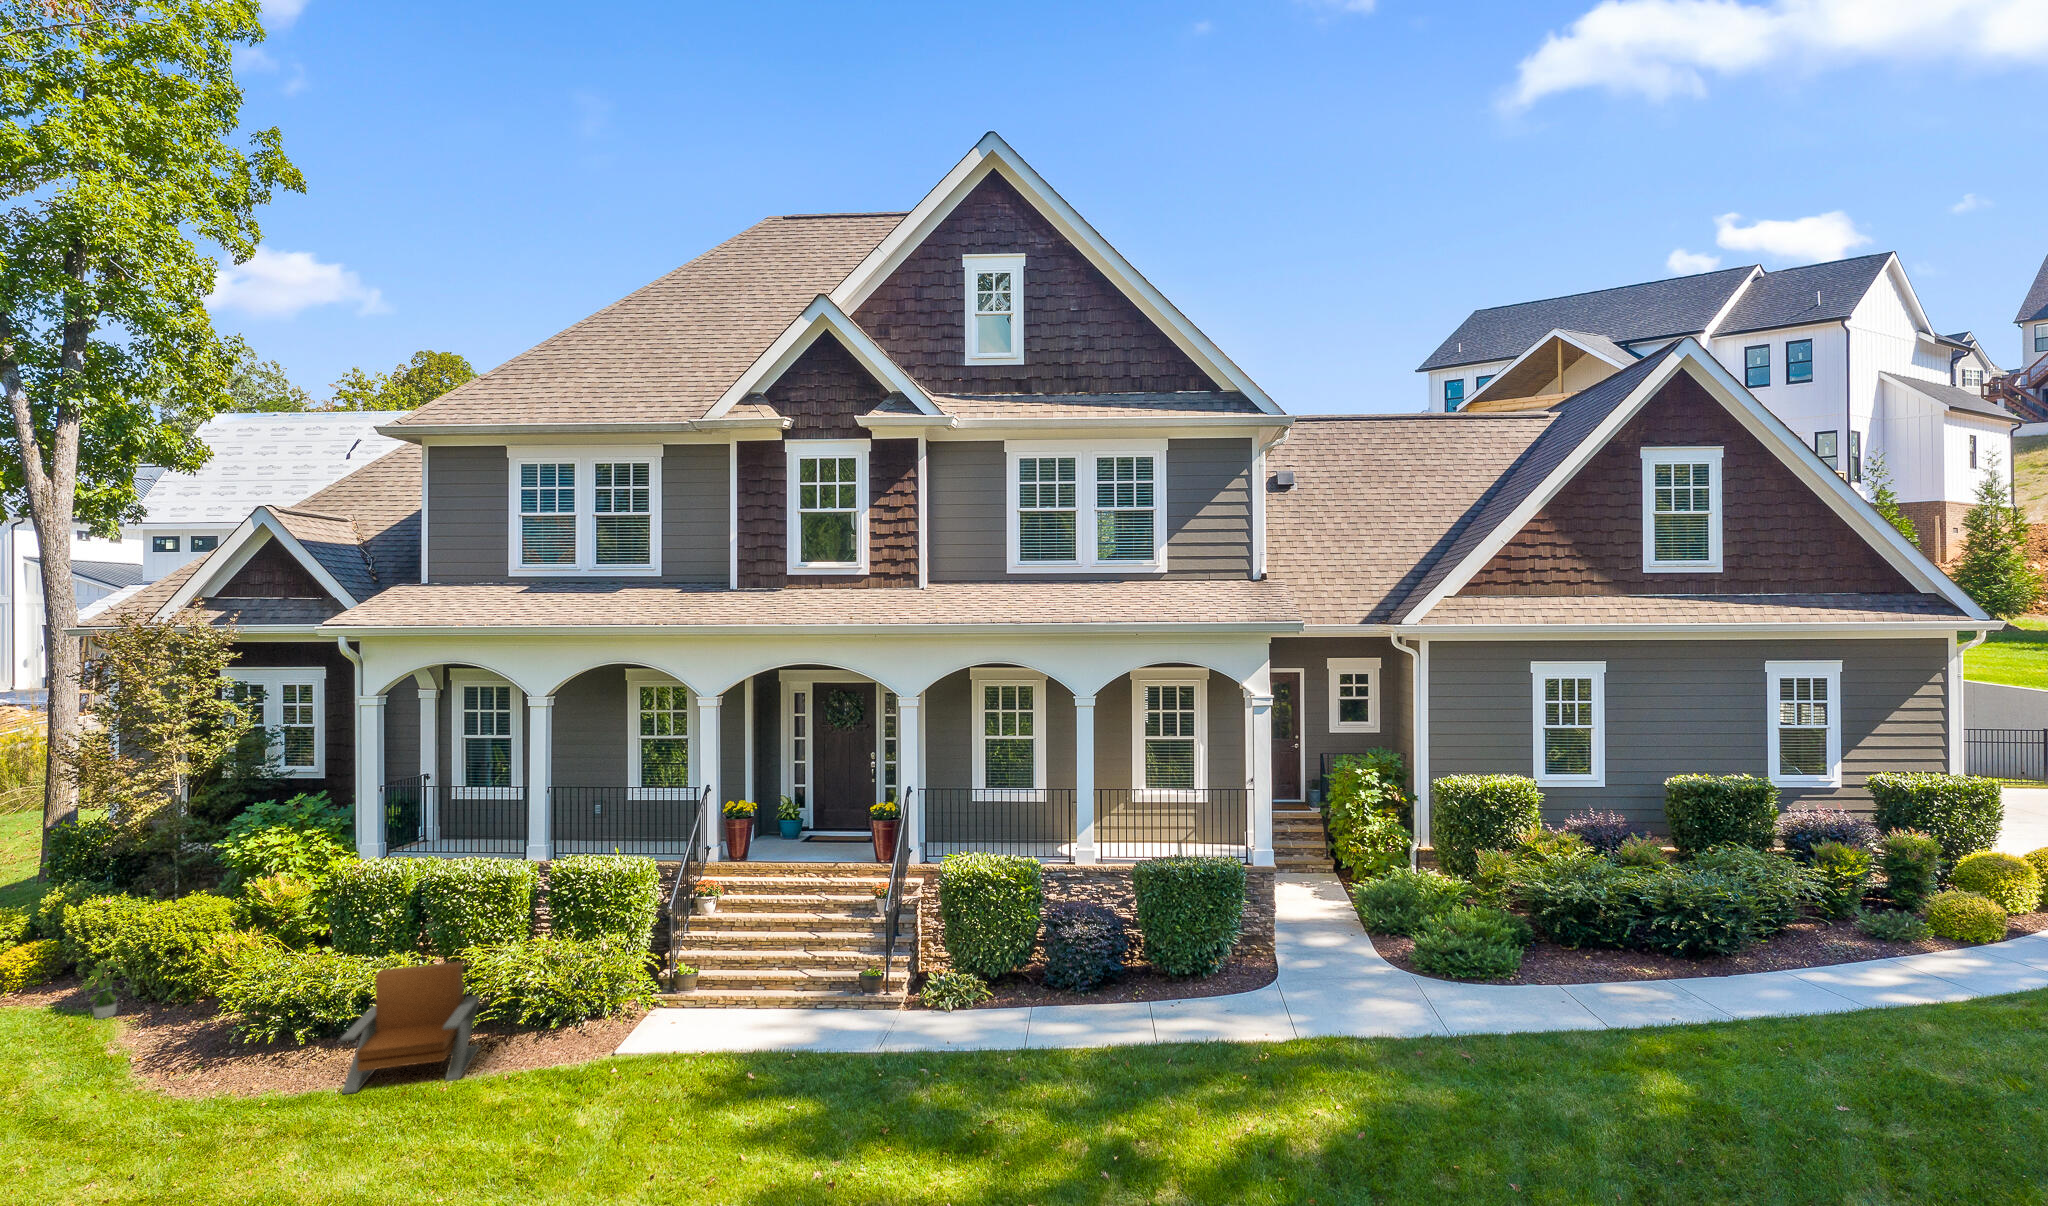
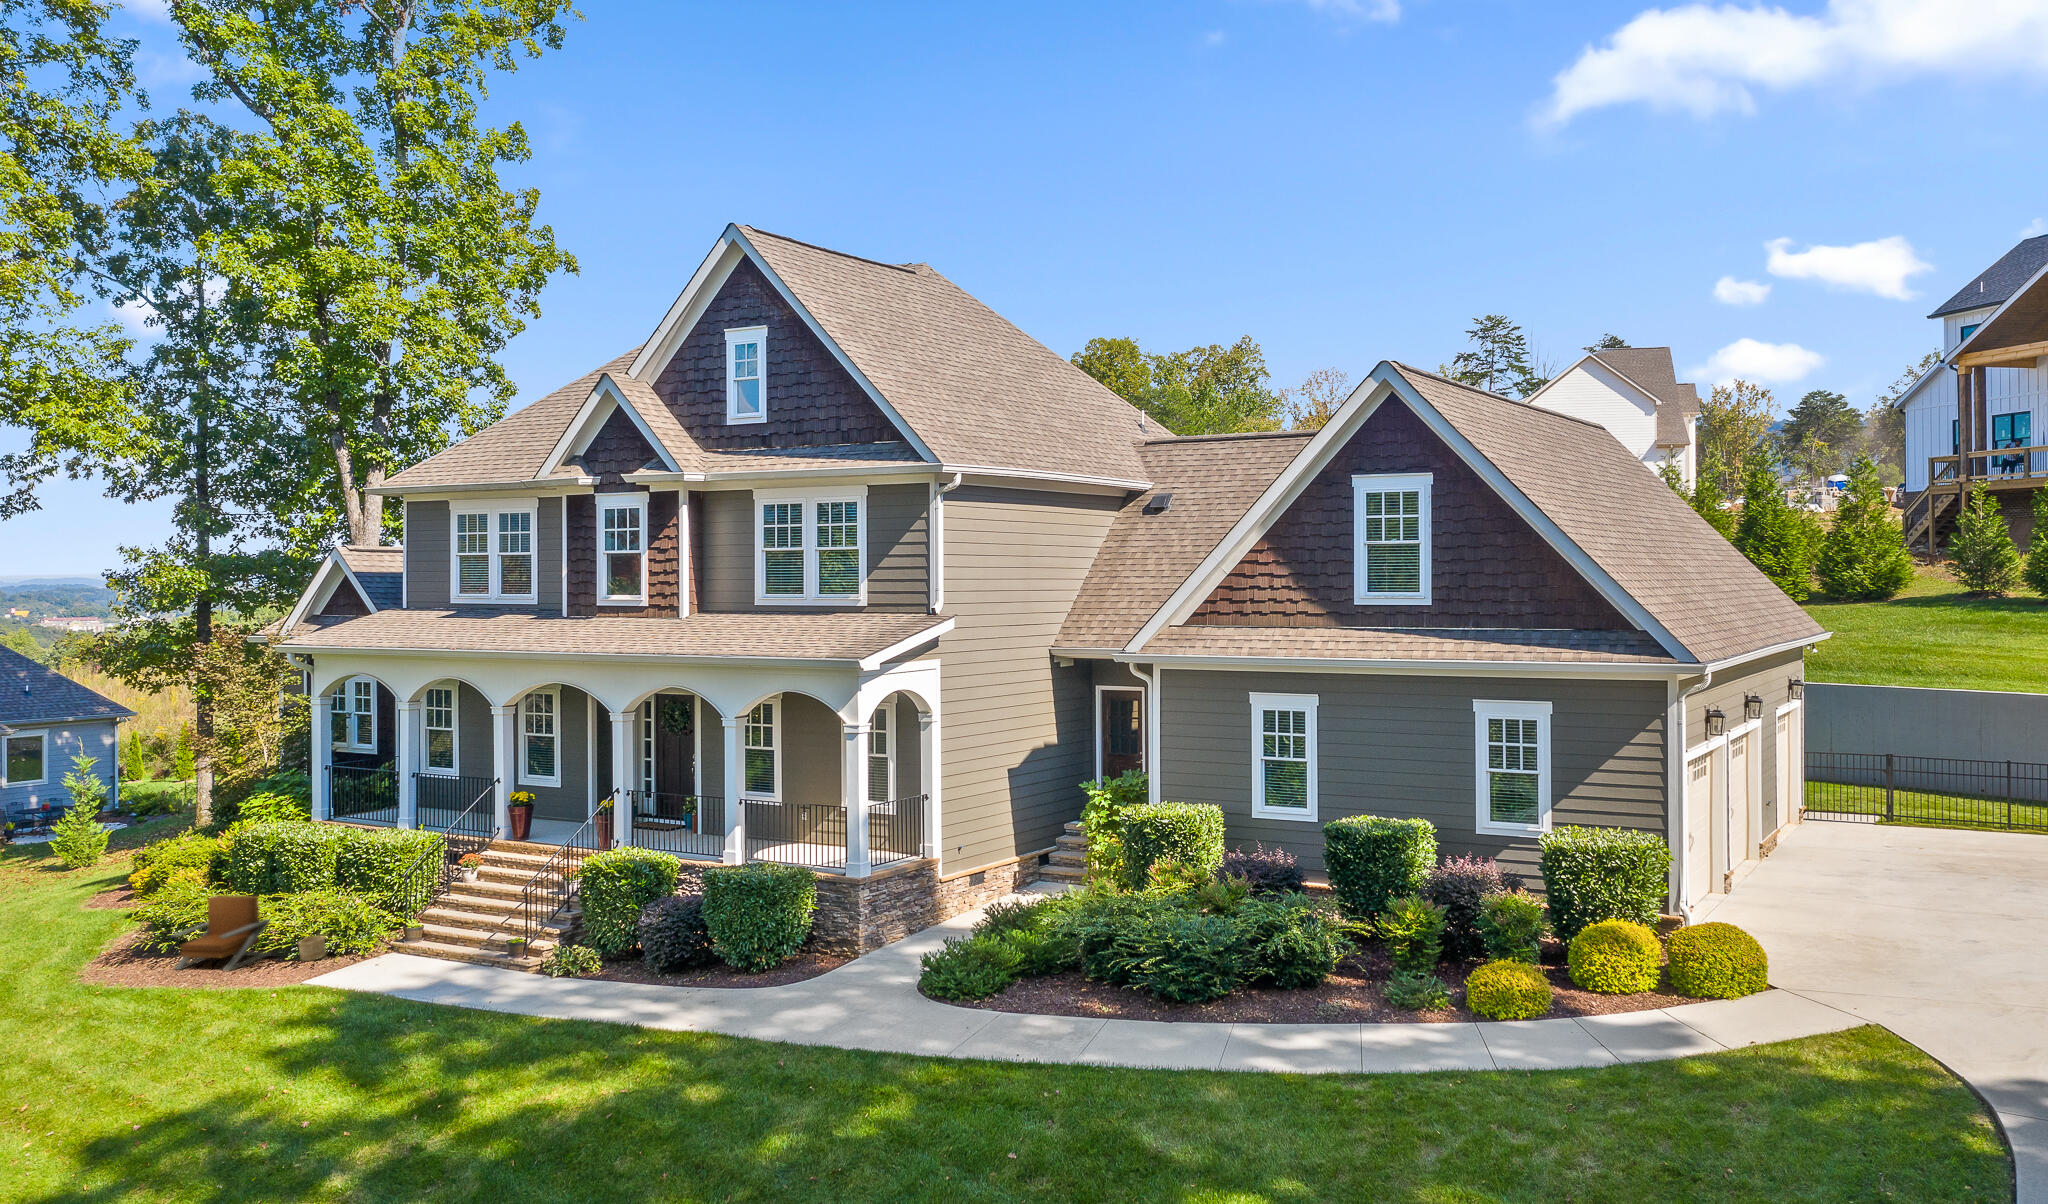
potted plant: present [79,960,126,1019] -> none [151,869,178,907]
wooden bucket: none [551,1007,590,1047] -> present [298,936,326,961]

